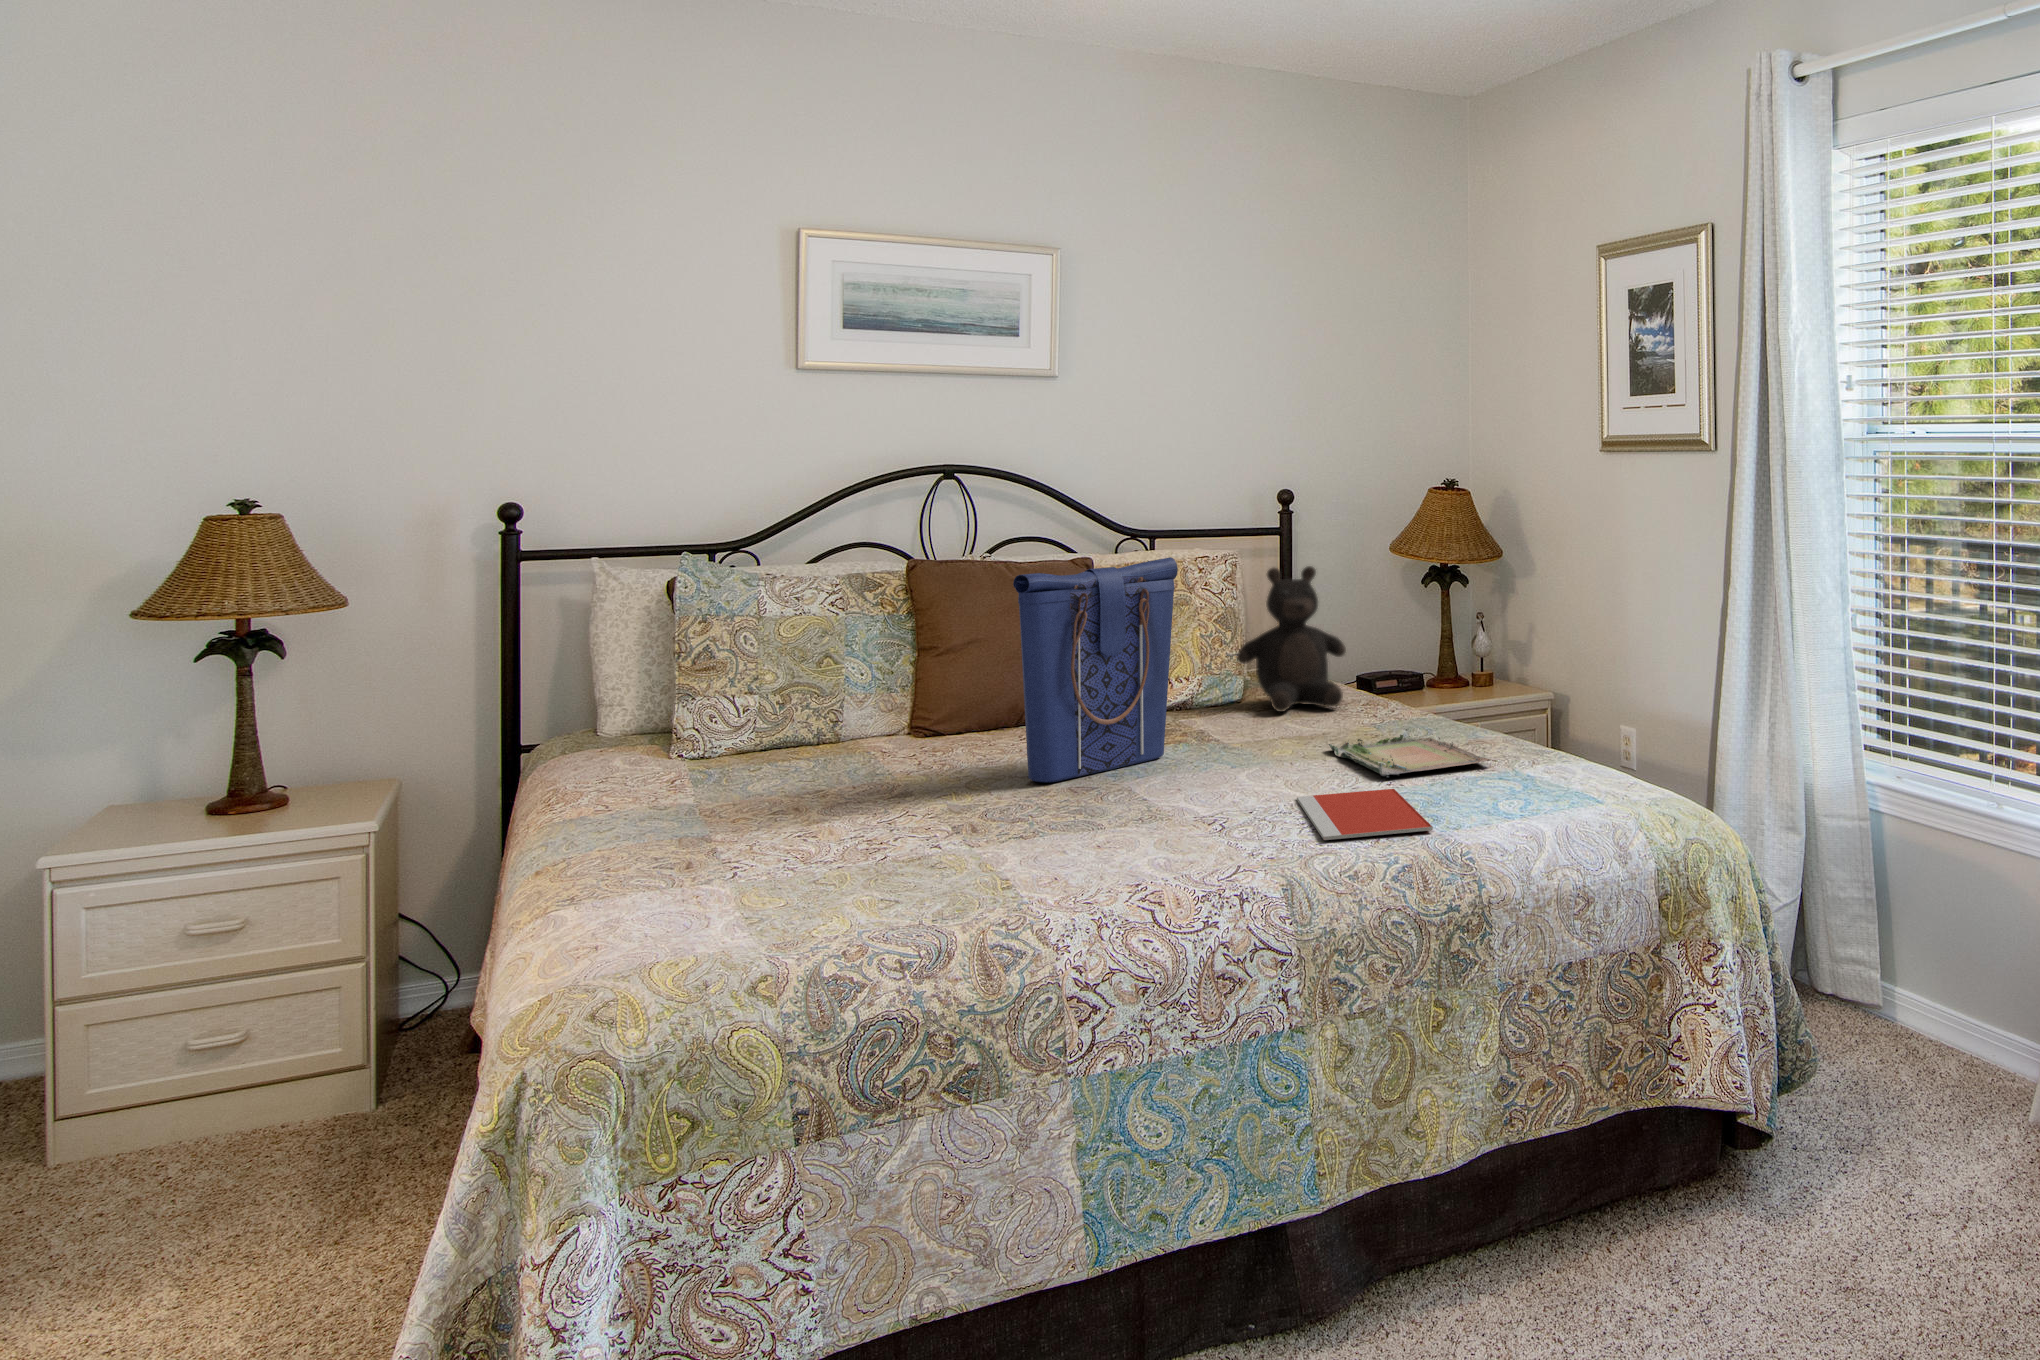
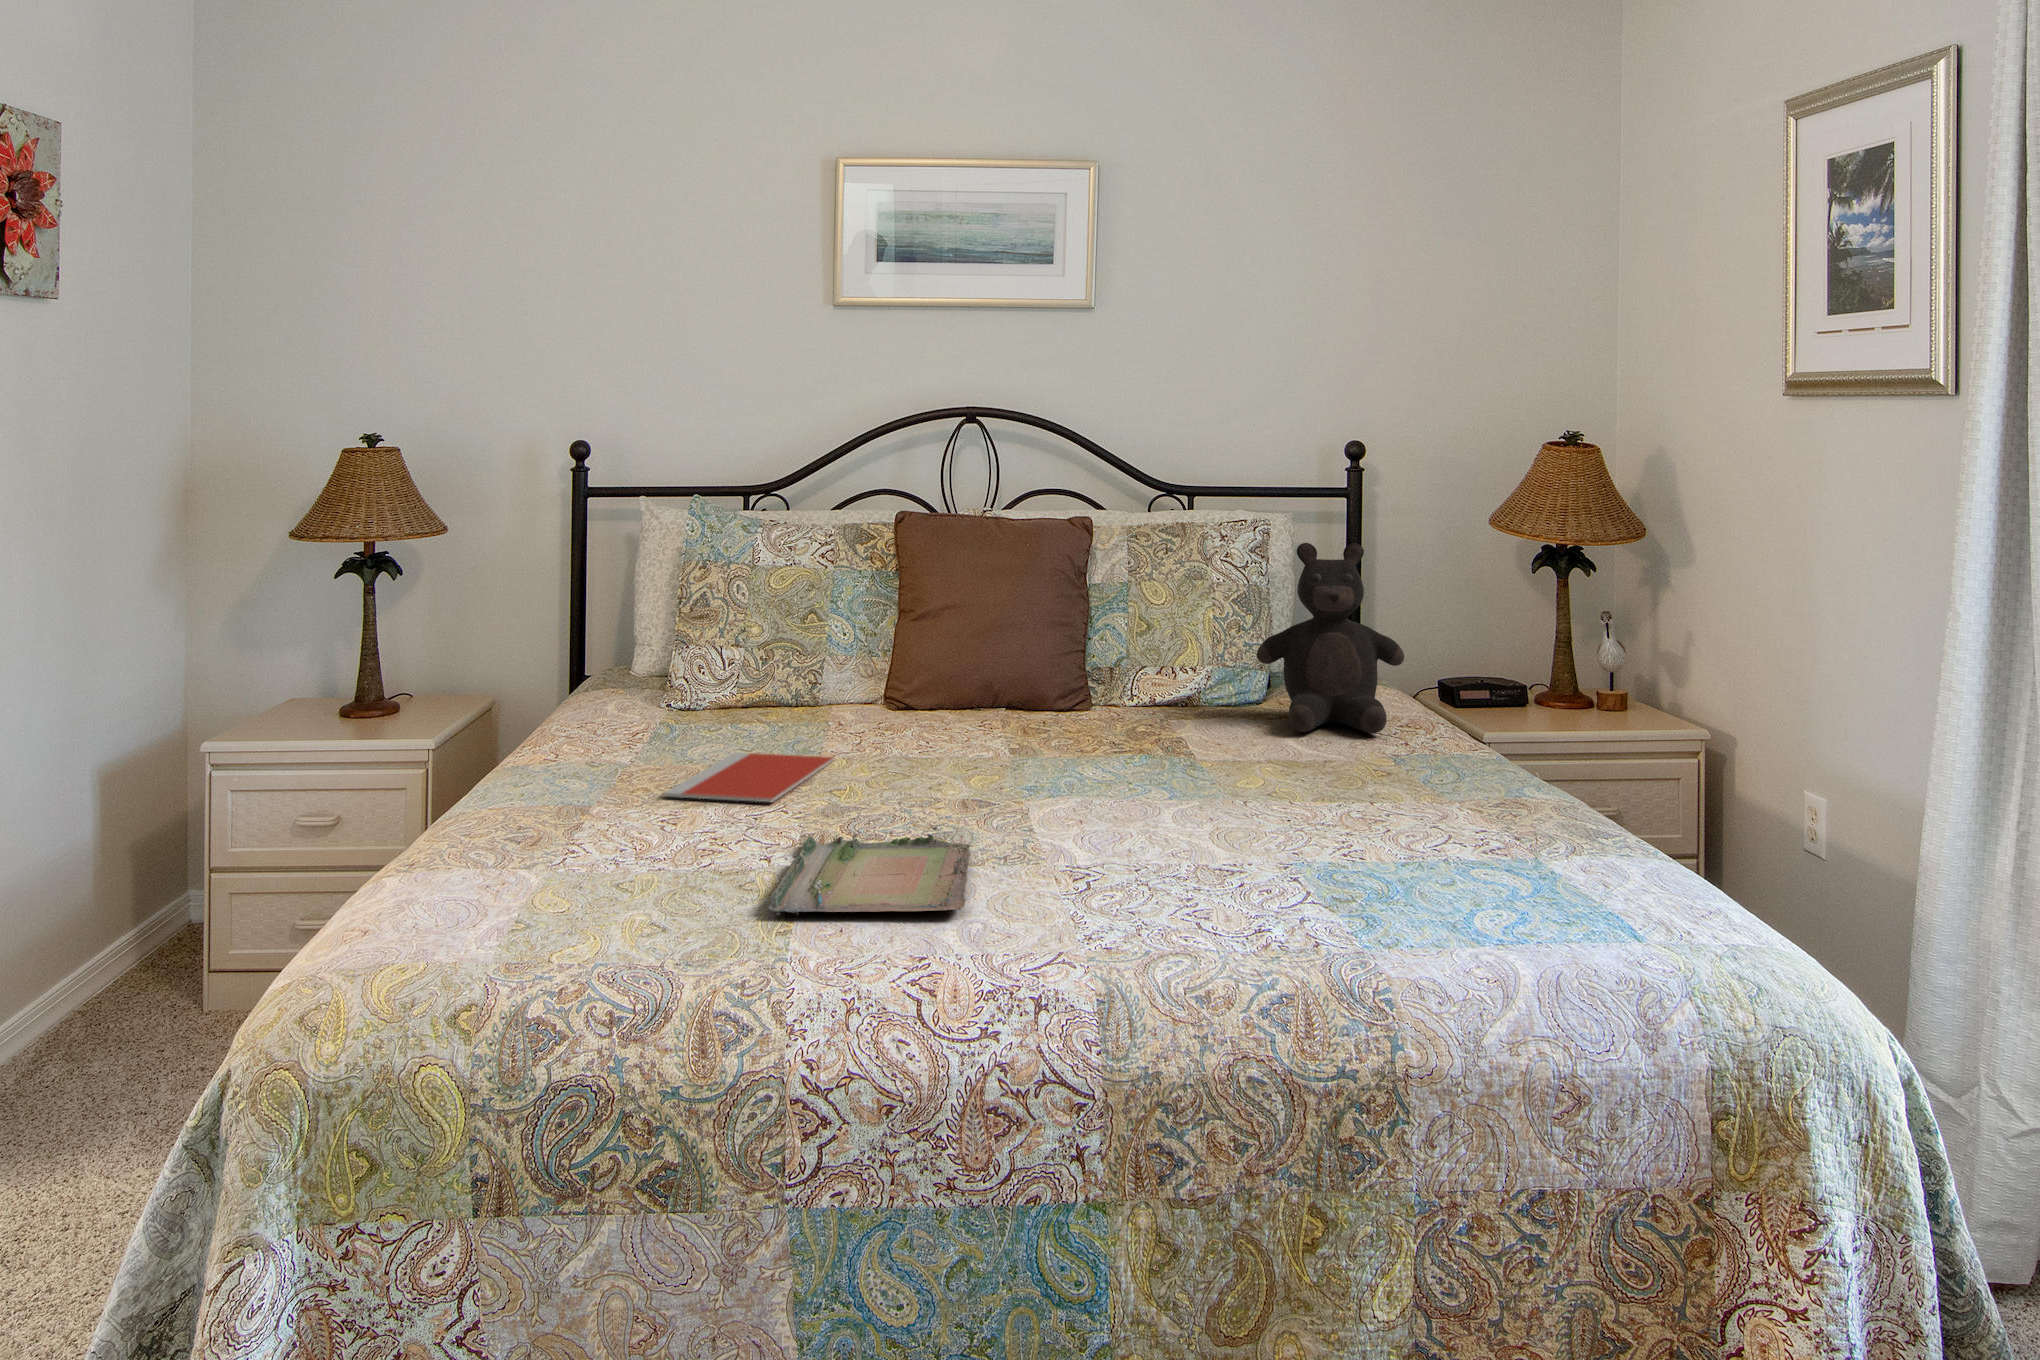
tote bag: present [1013,557,1178,783] -> none [911,529,1130,798]
tray: present [1329,729,1492,777] -> present [769,827,970,915]
notebook: present [1297,789,1433,840] -> present [663,752,834,802]

